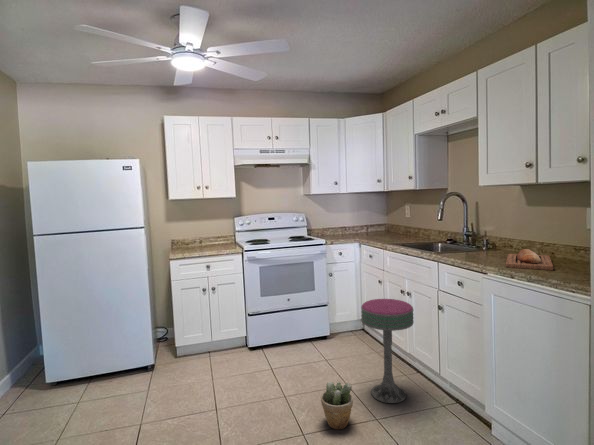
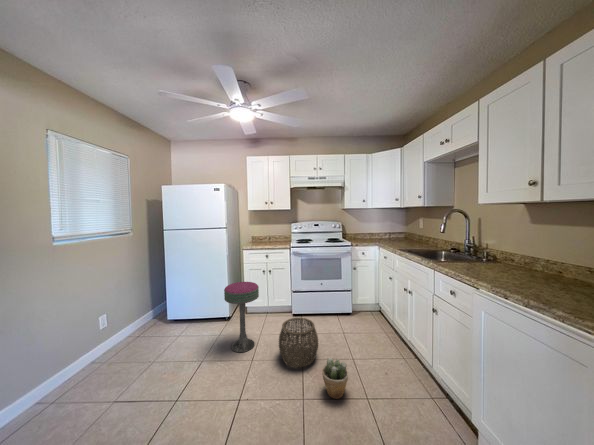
bread loaf: present [506,249,554,270] -> none [500,266,559,294]
bar stool: present [361,299,414,403] -> present [224,282,259,352]
woven basket: none [251,344,305,408] -> present [279,318,318,368]

